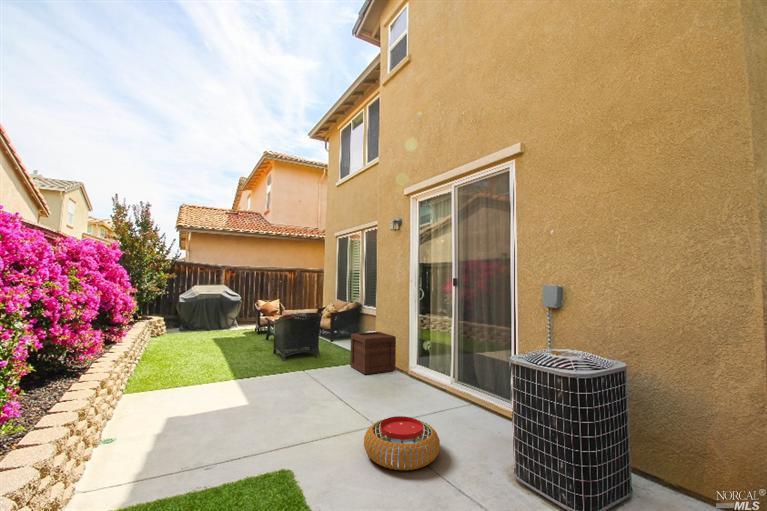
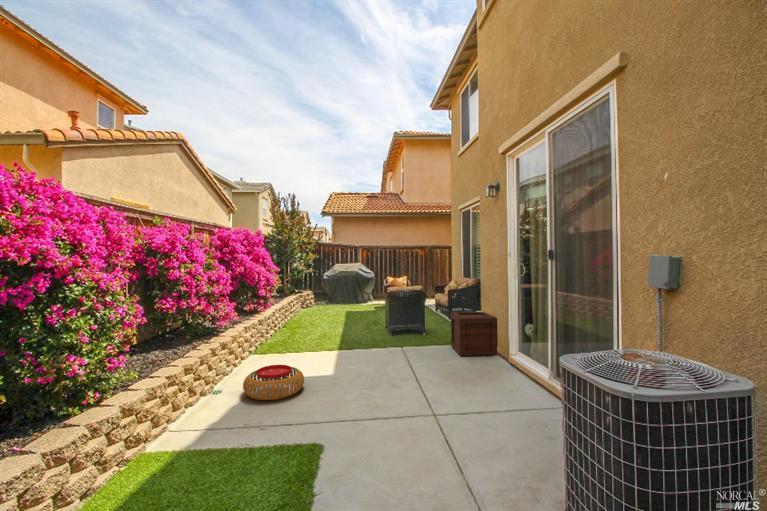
pouf: present [364,416,440,471] -> present [243,365,304,400]

